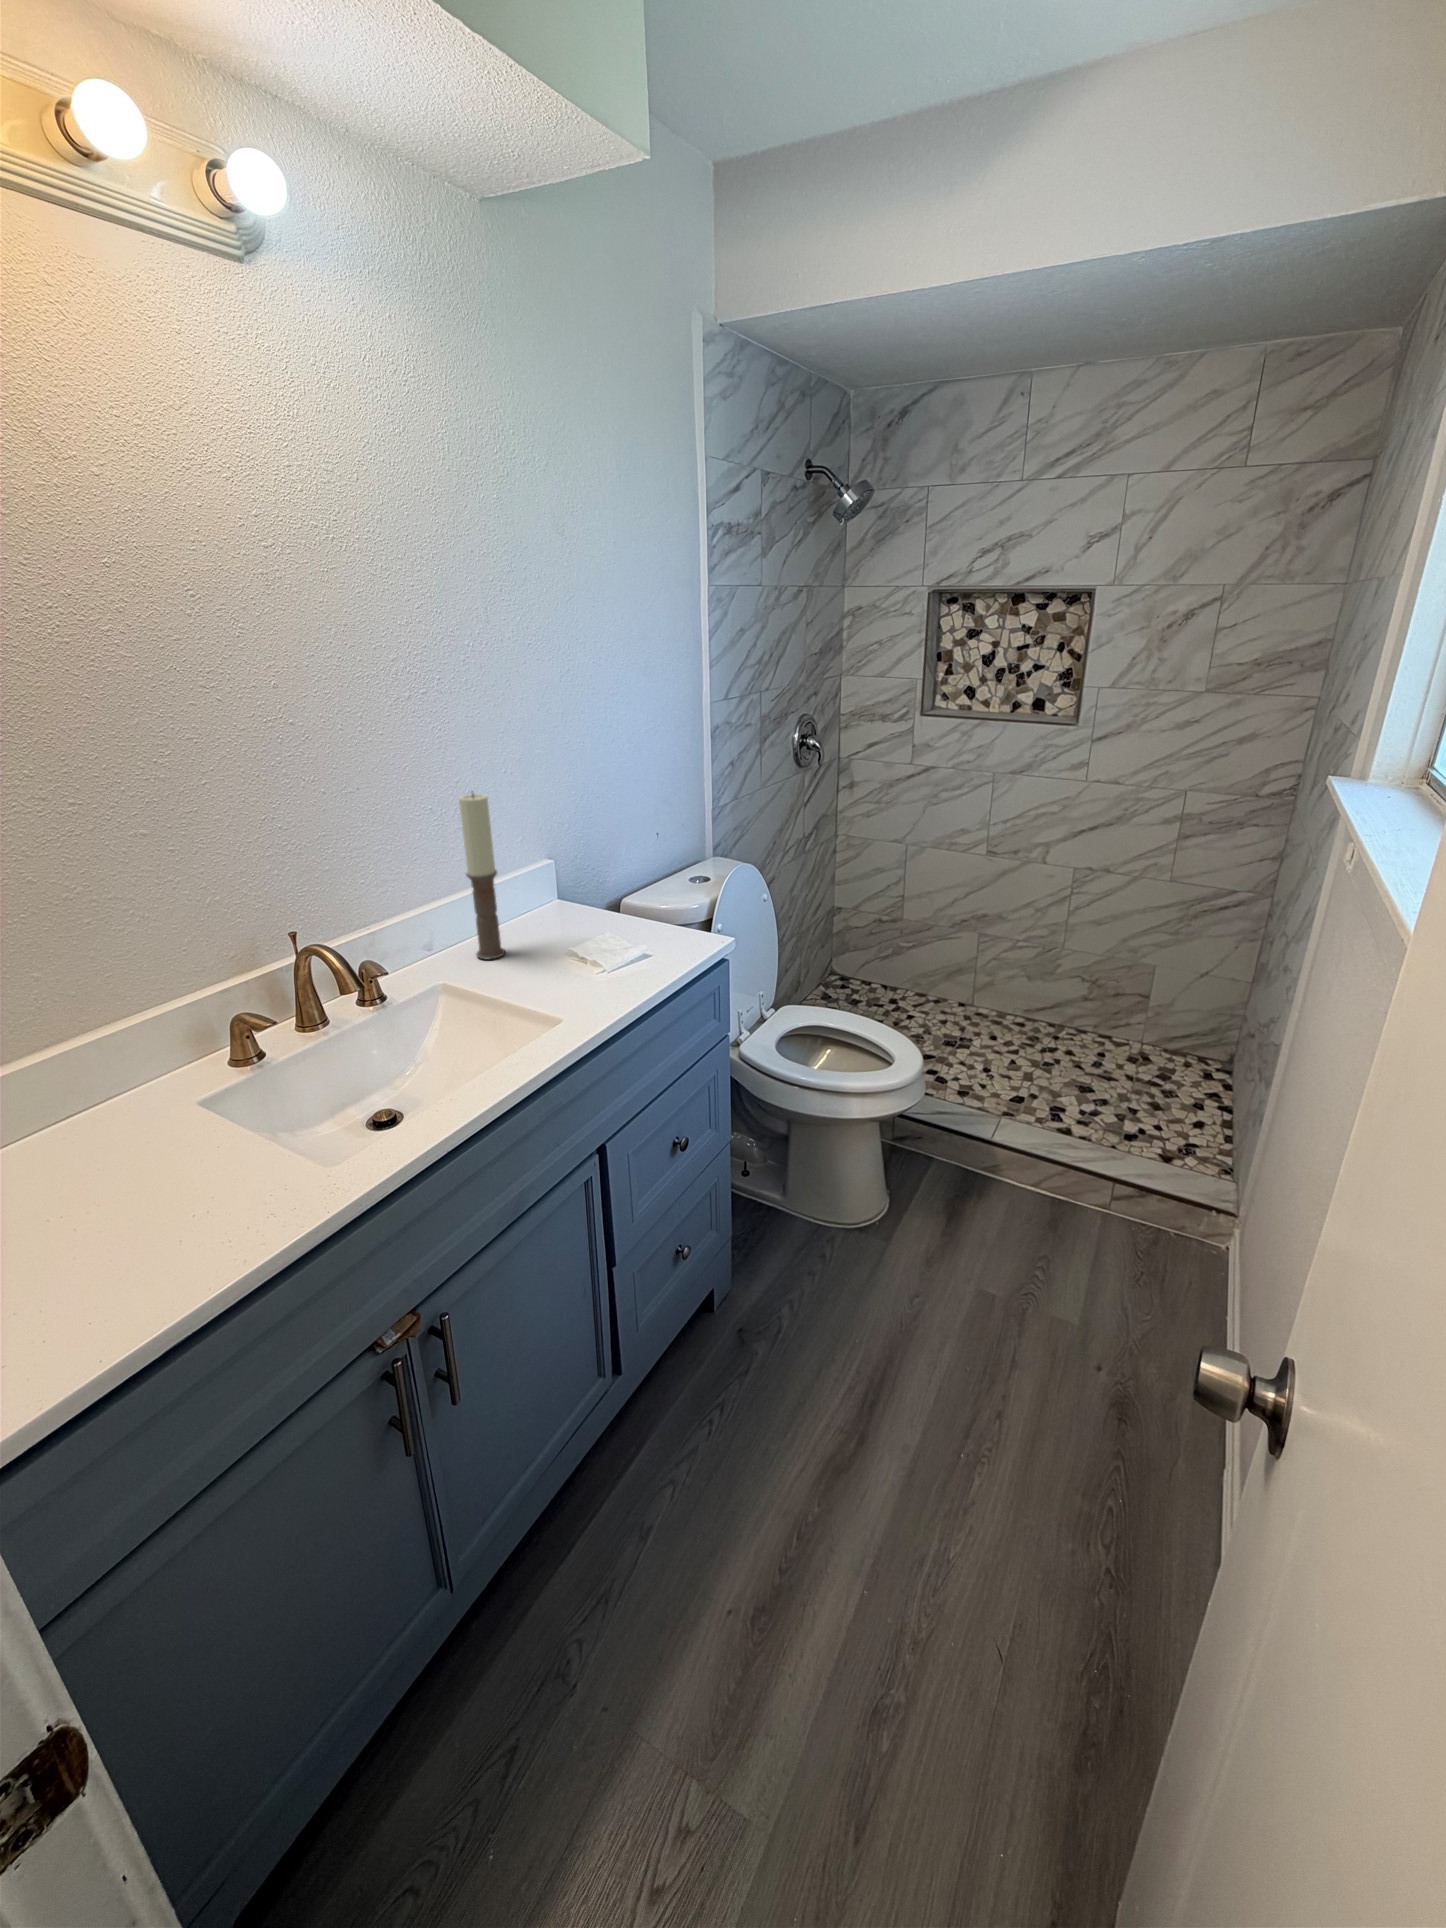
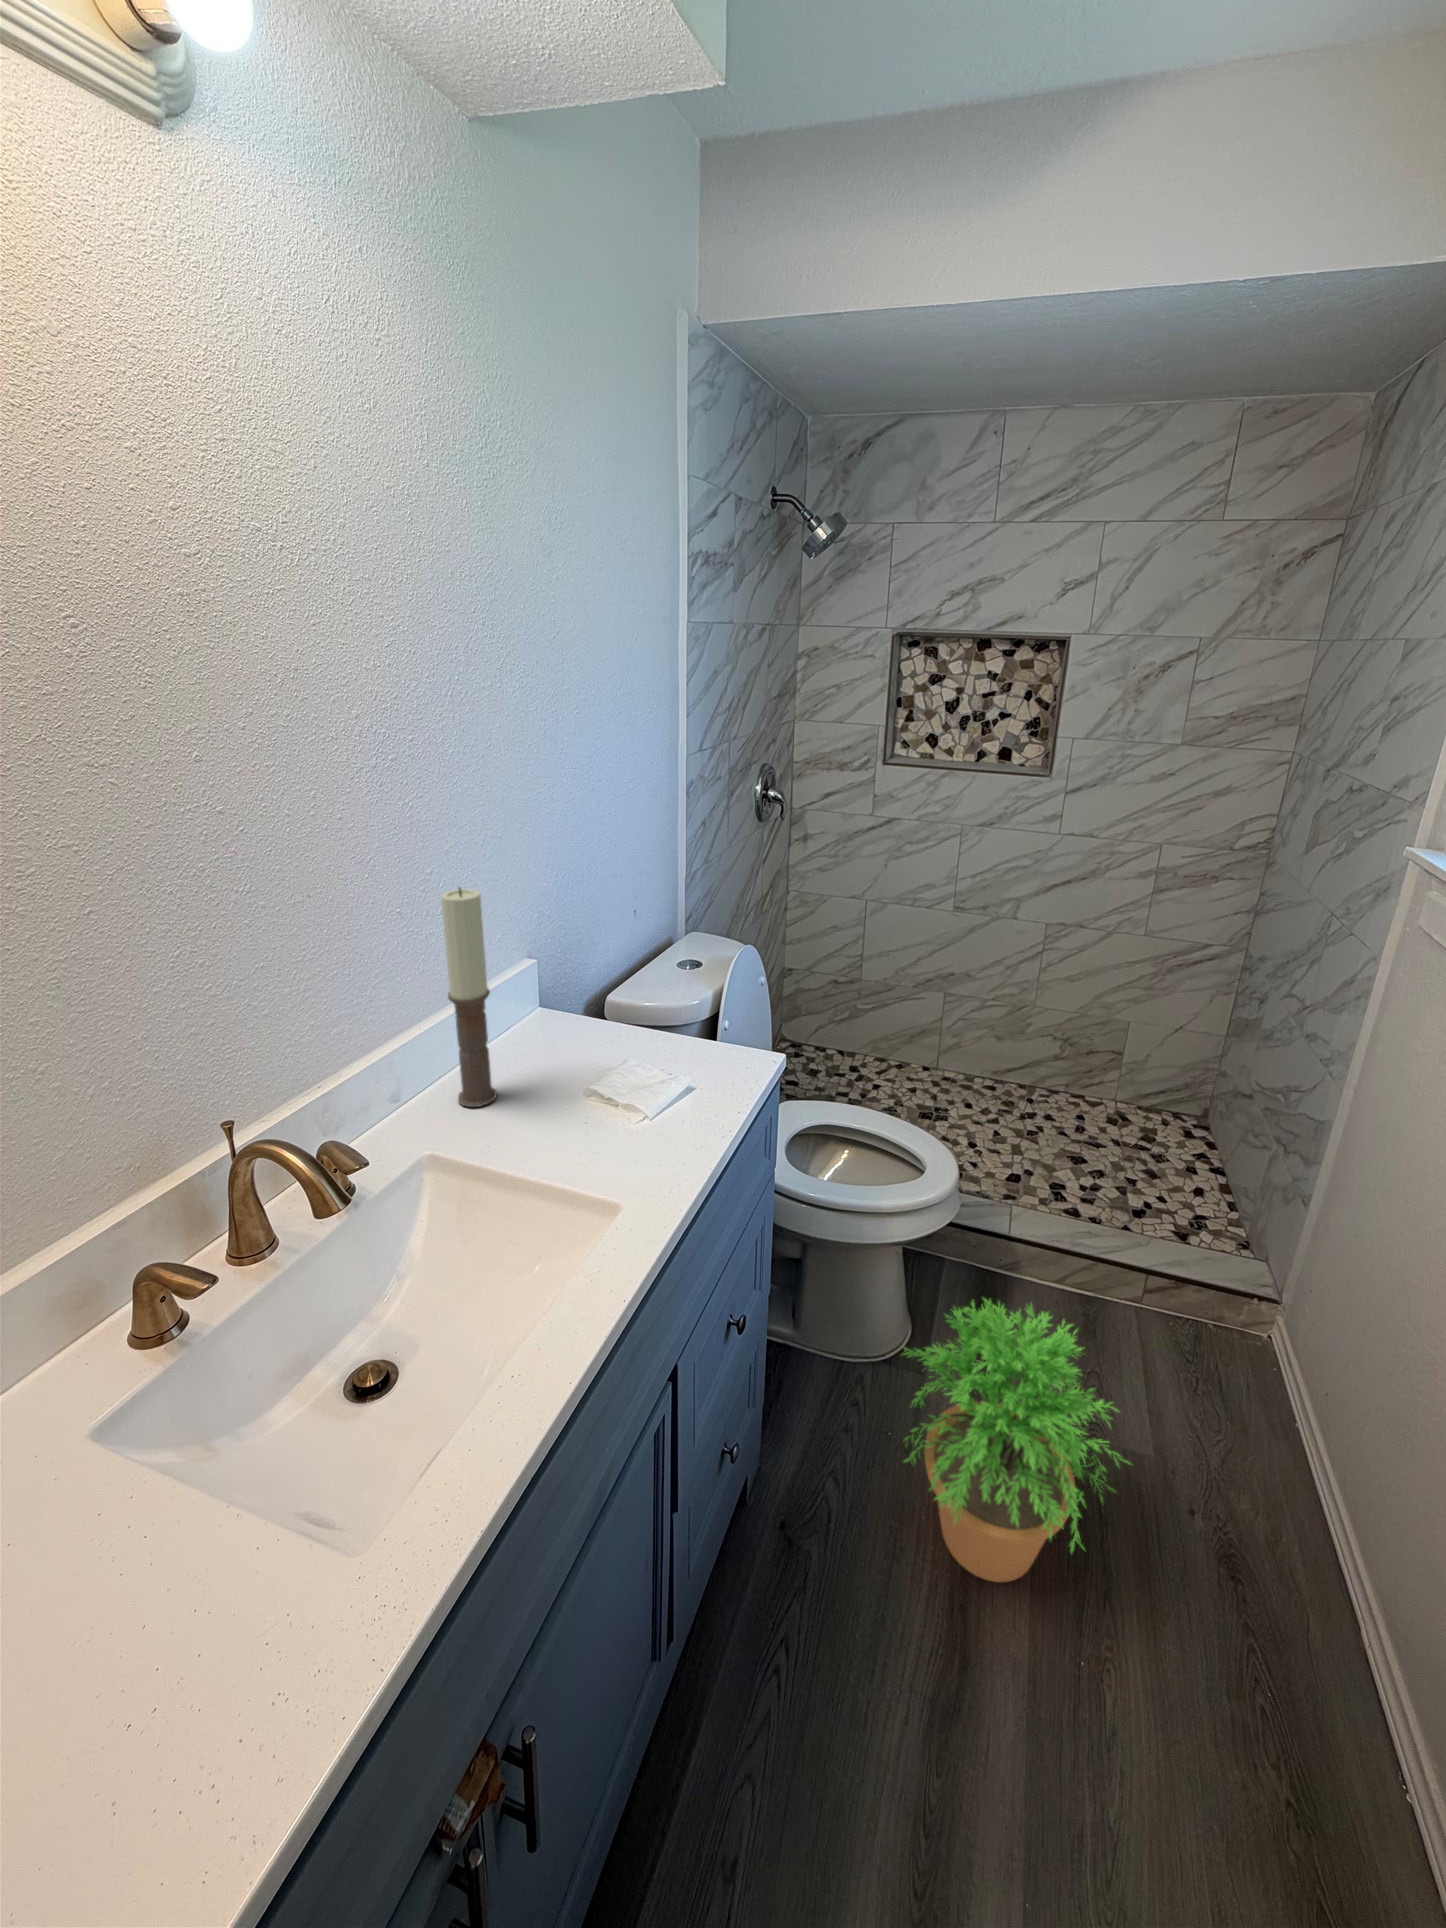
potted plant: none [836,1157,1007,1391] -> present [903,1299,1128,1582]

